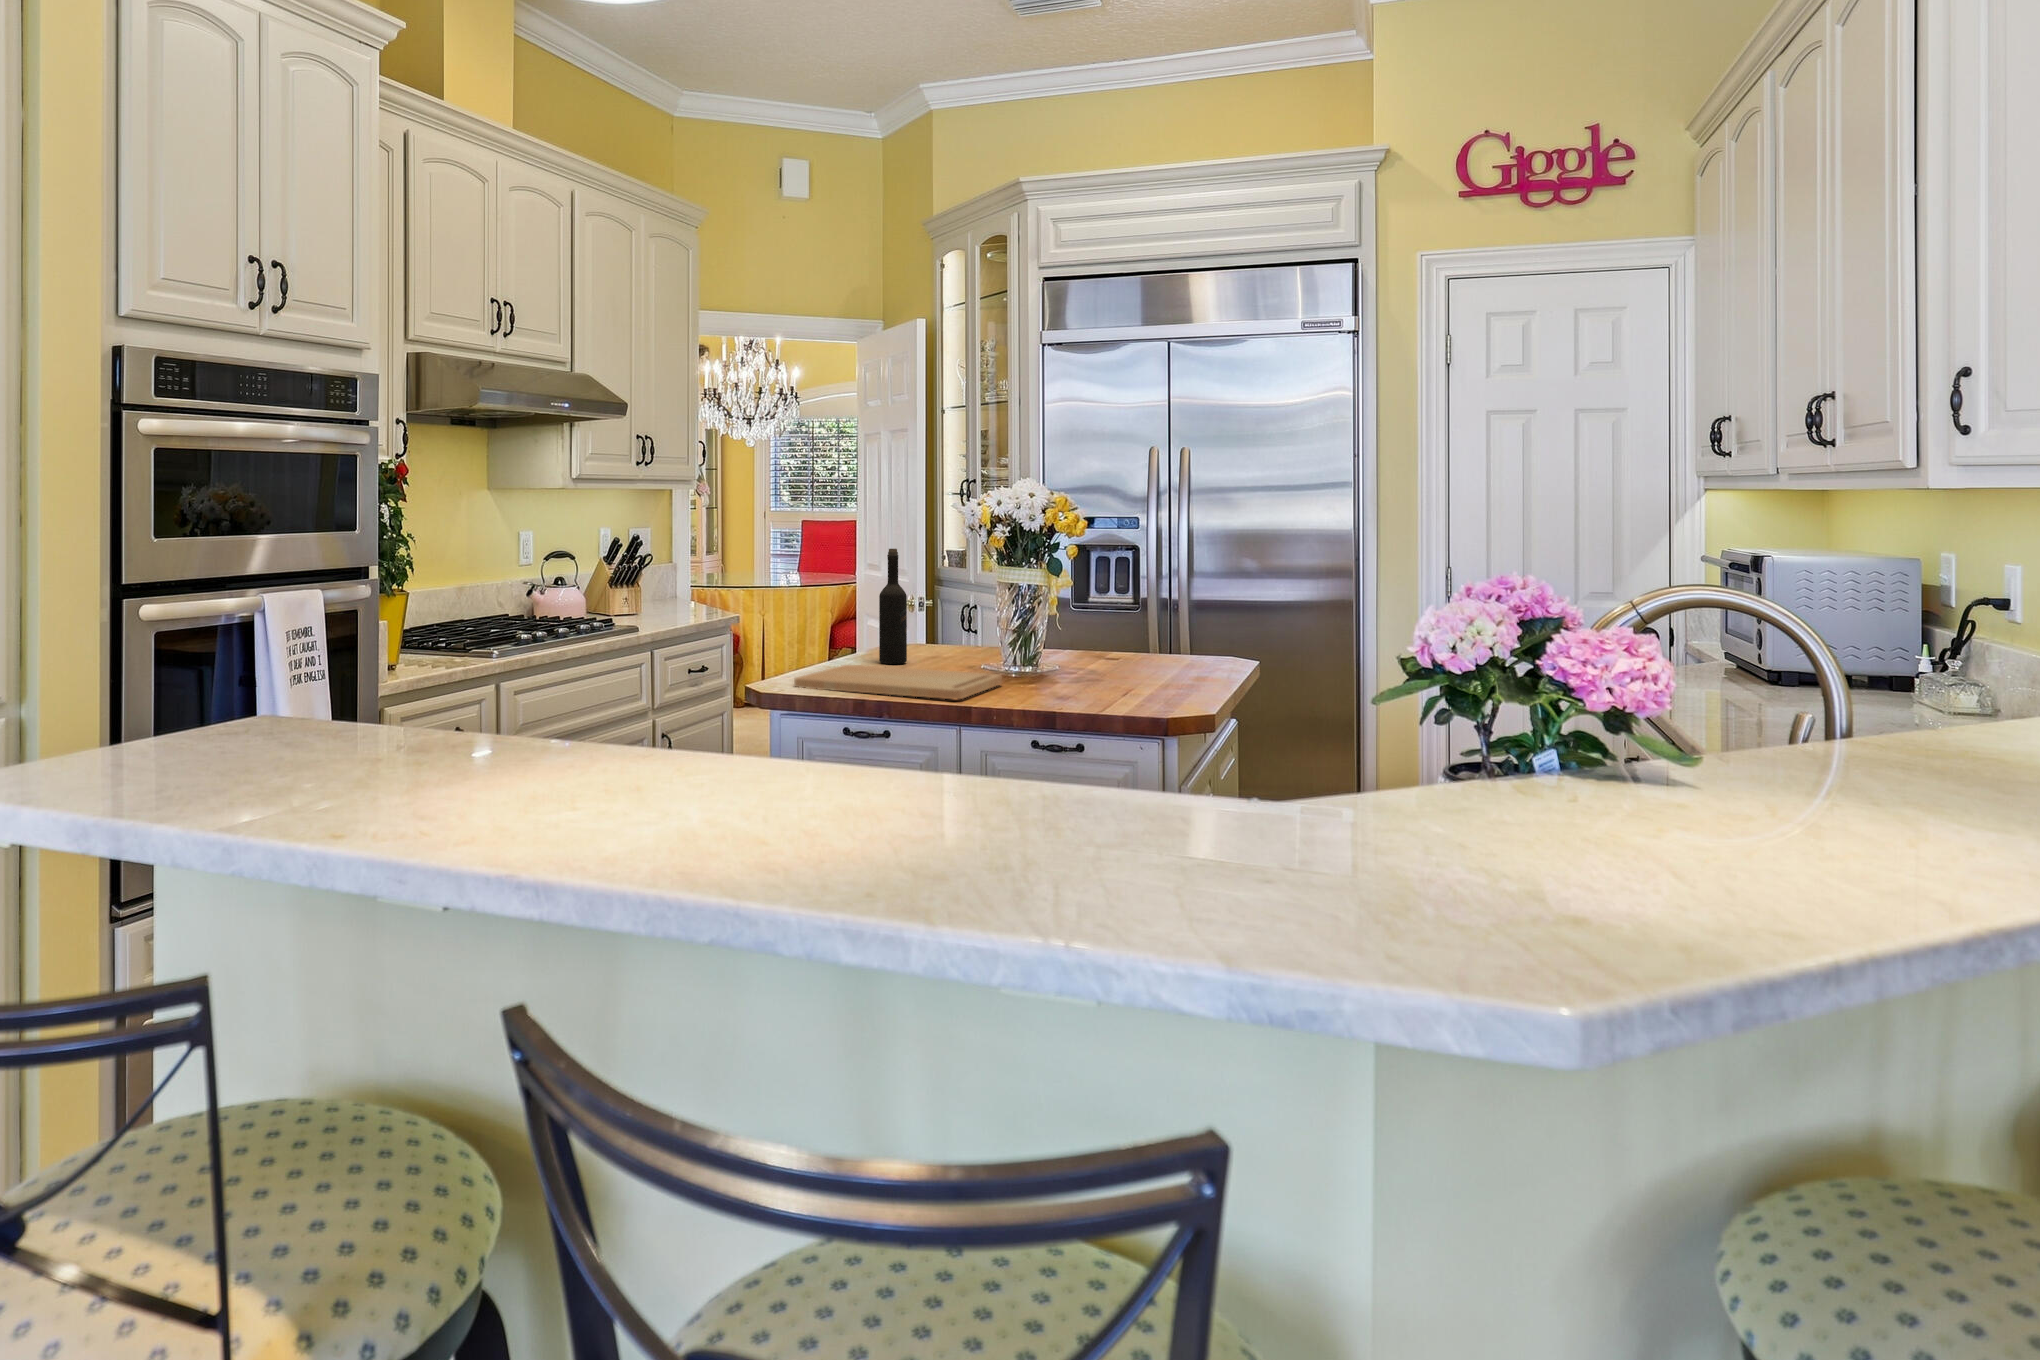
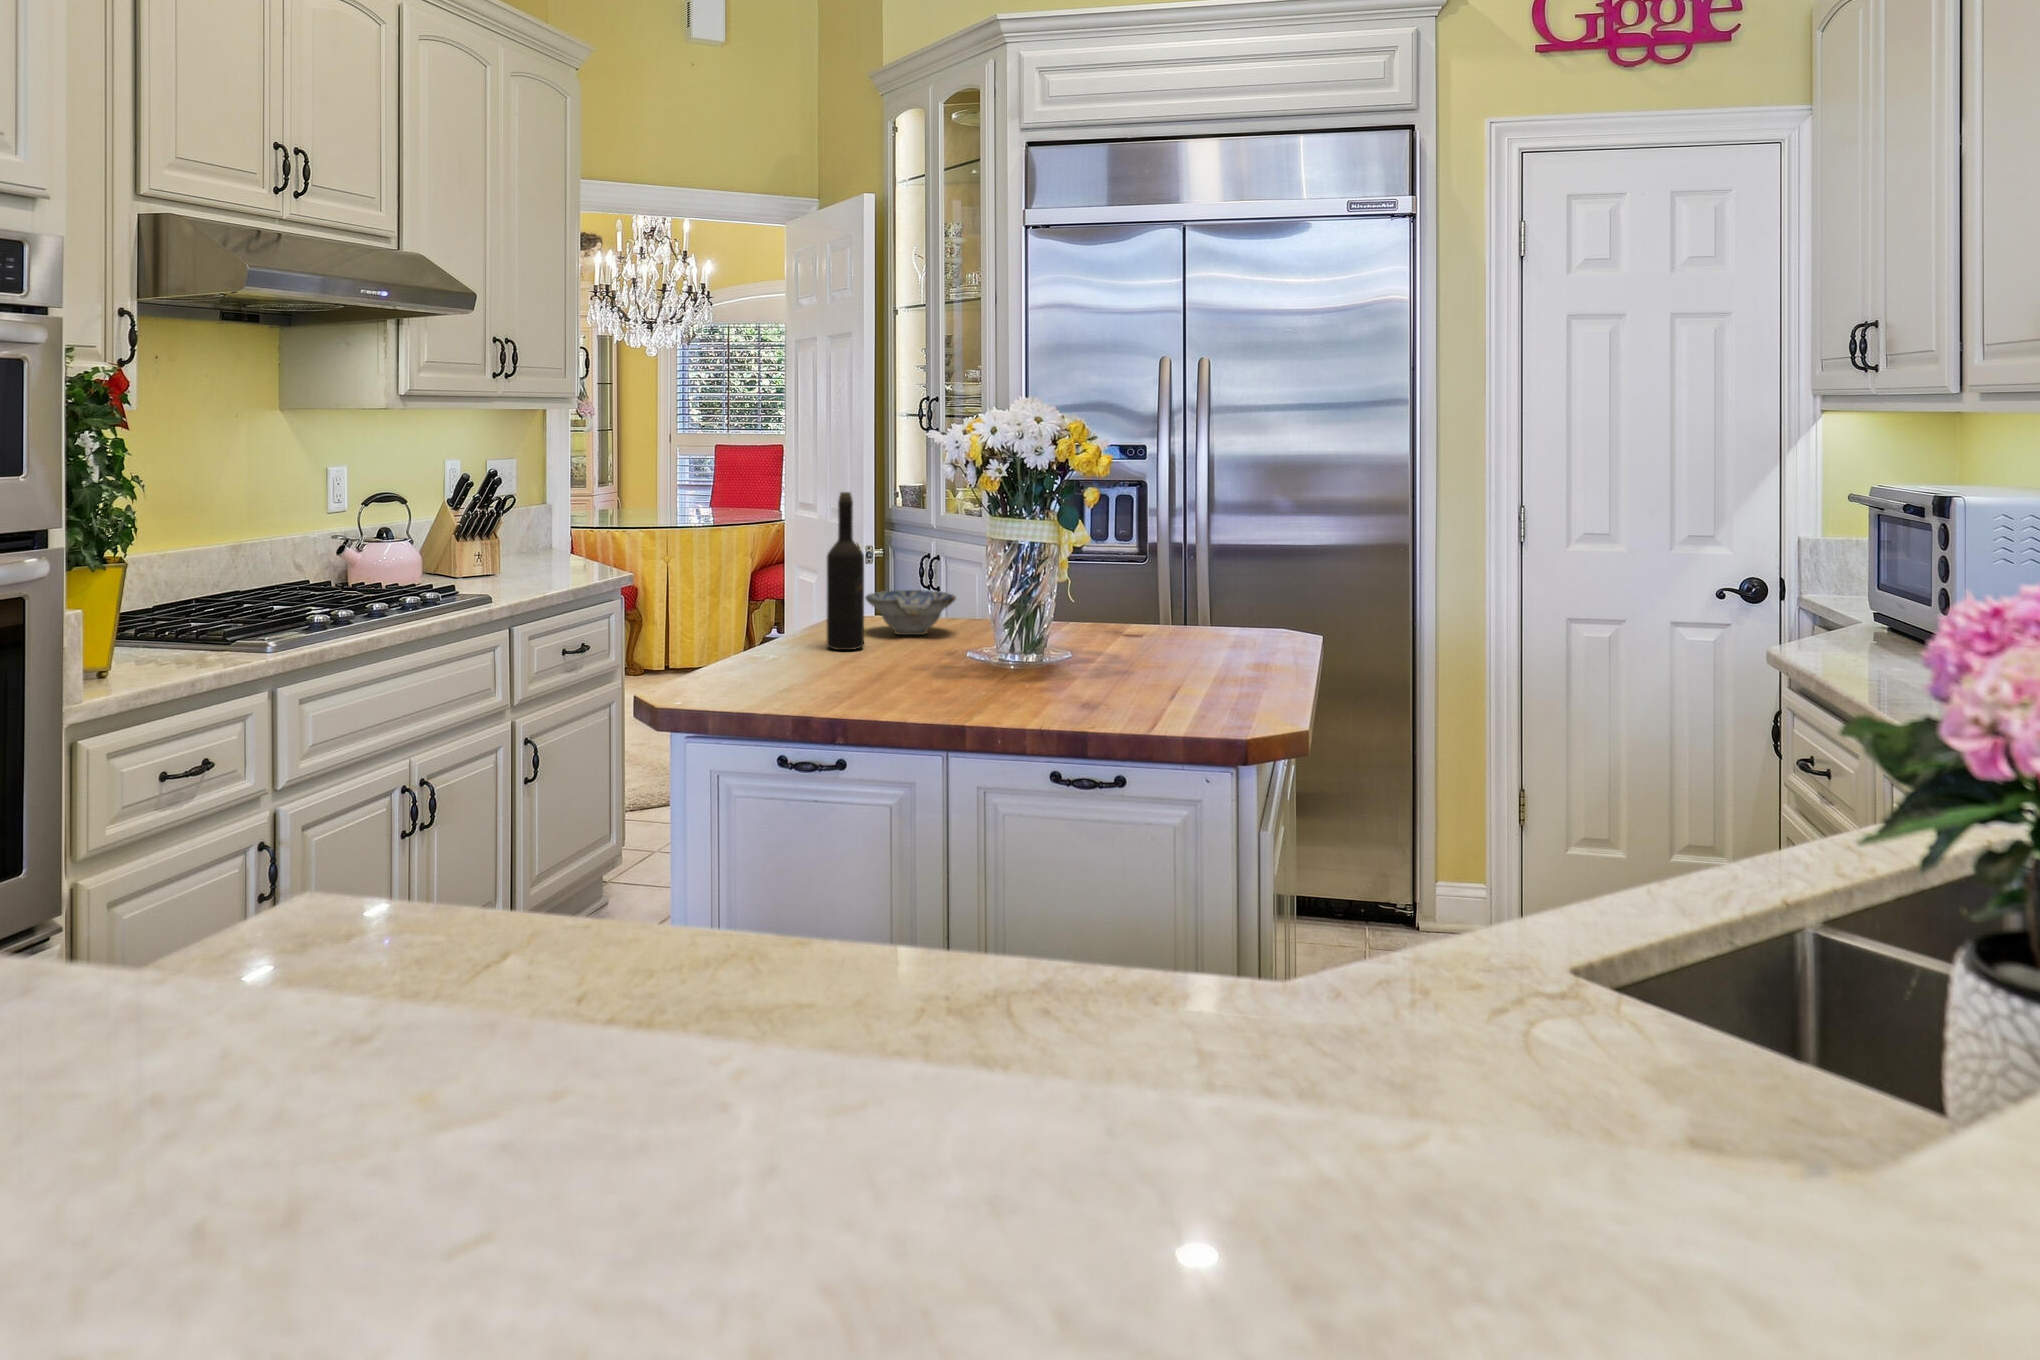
ceramic bowl: none [909,624,977,656] -> present [865,590,956,635]
cutting board: present [794,665,1002,699] -> none [709,655,1001,713]

